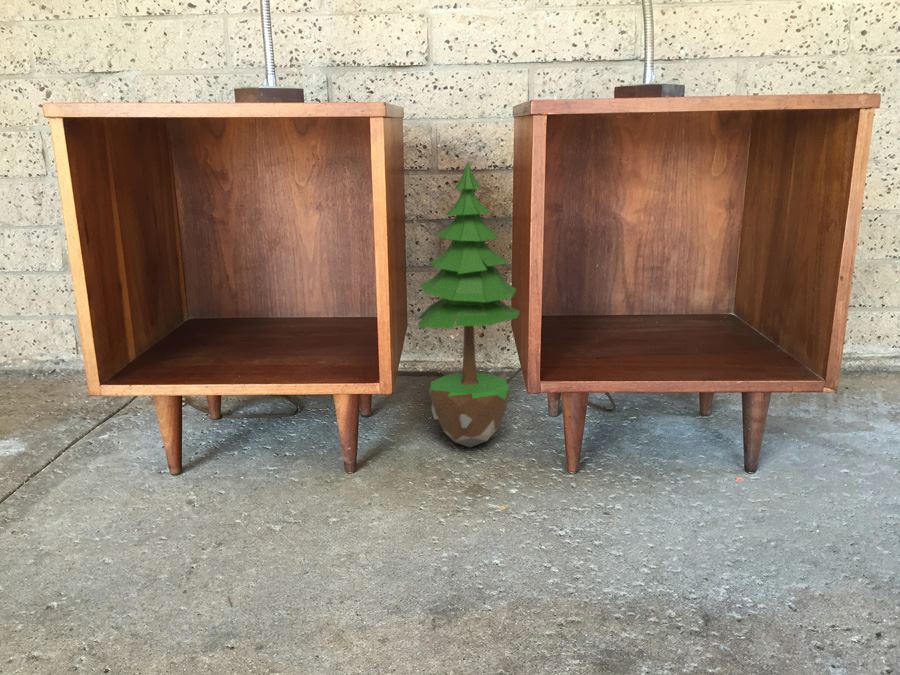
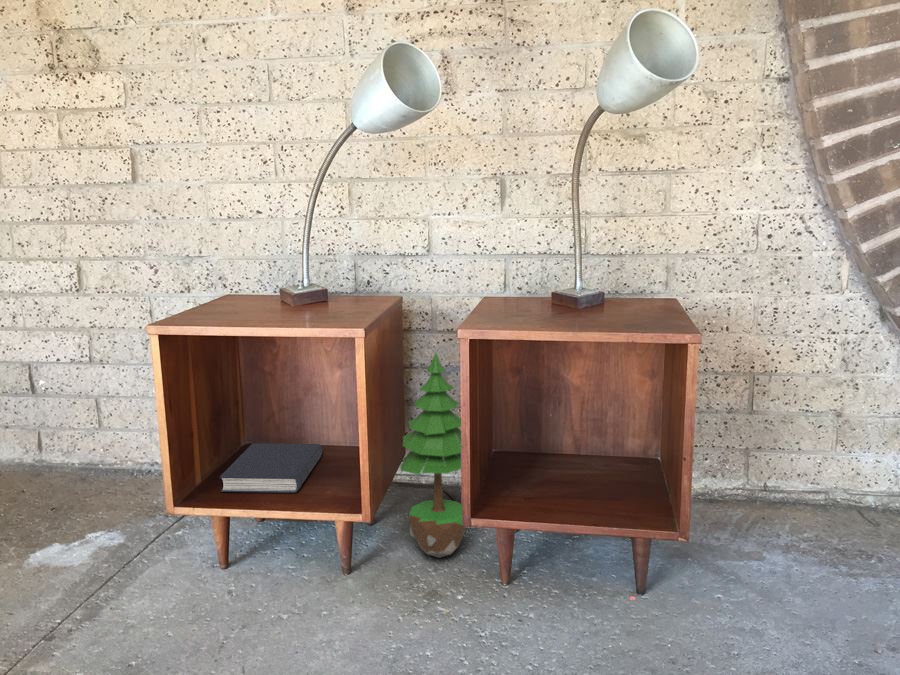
book: none [165,311,298,368] -> present [220,443,322,493]

